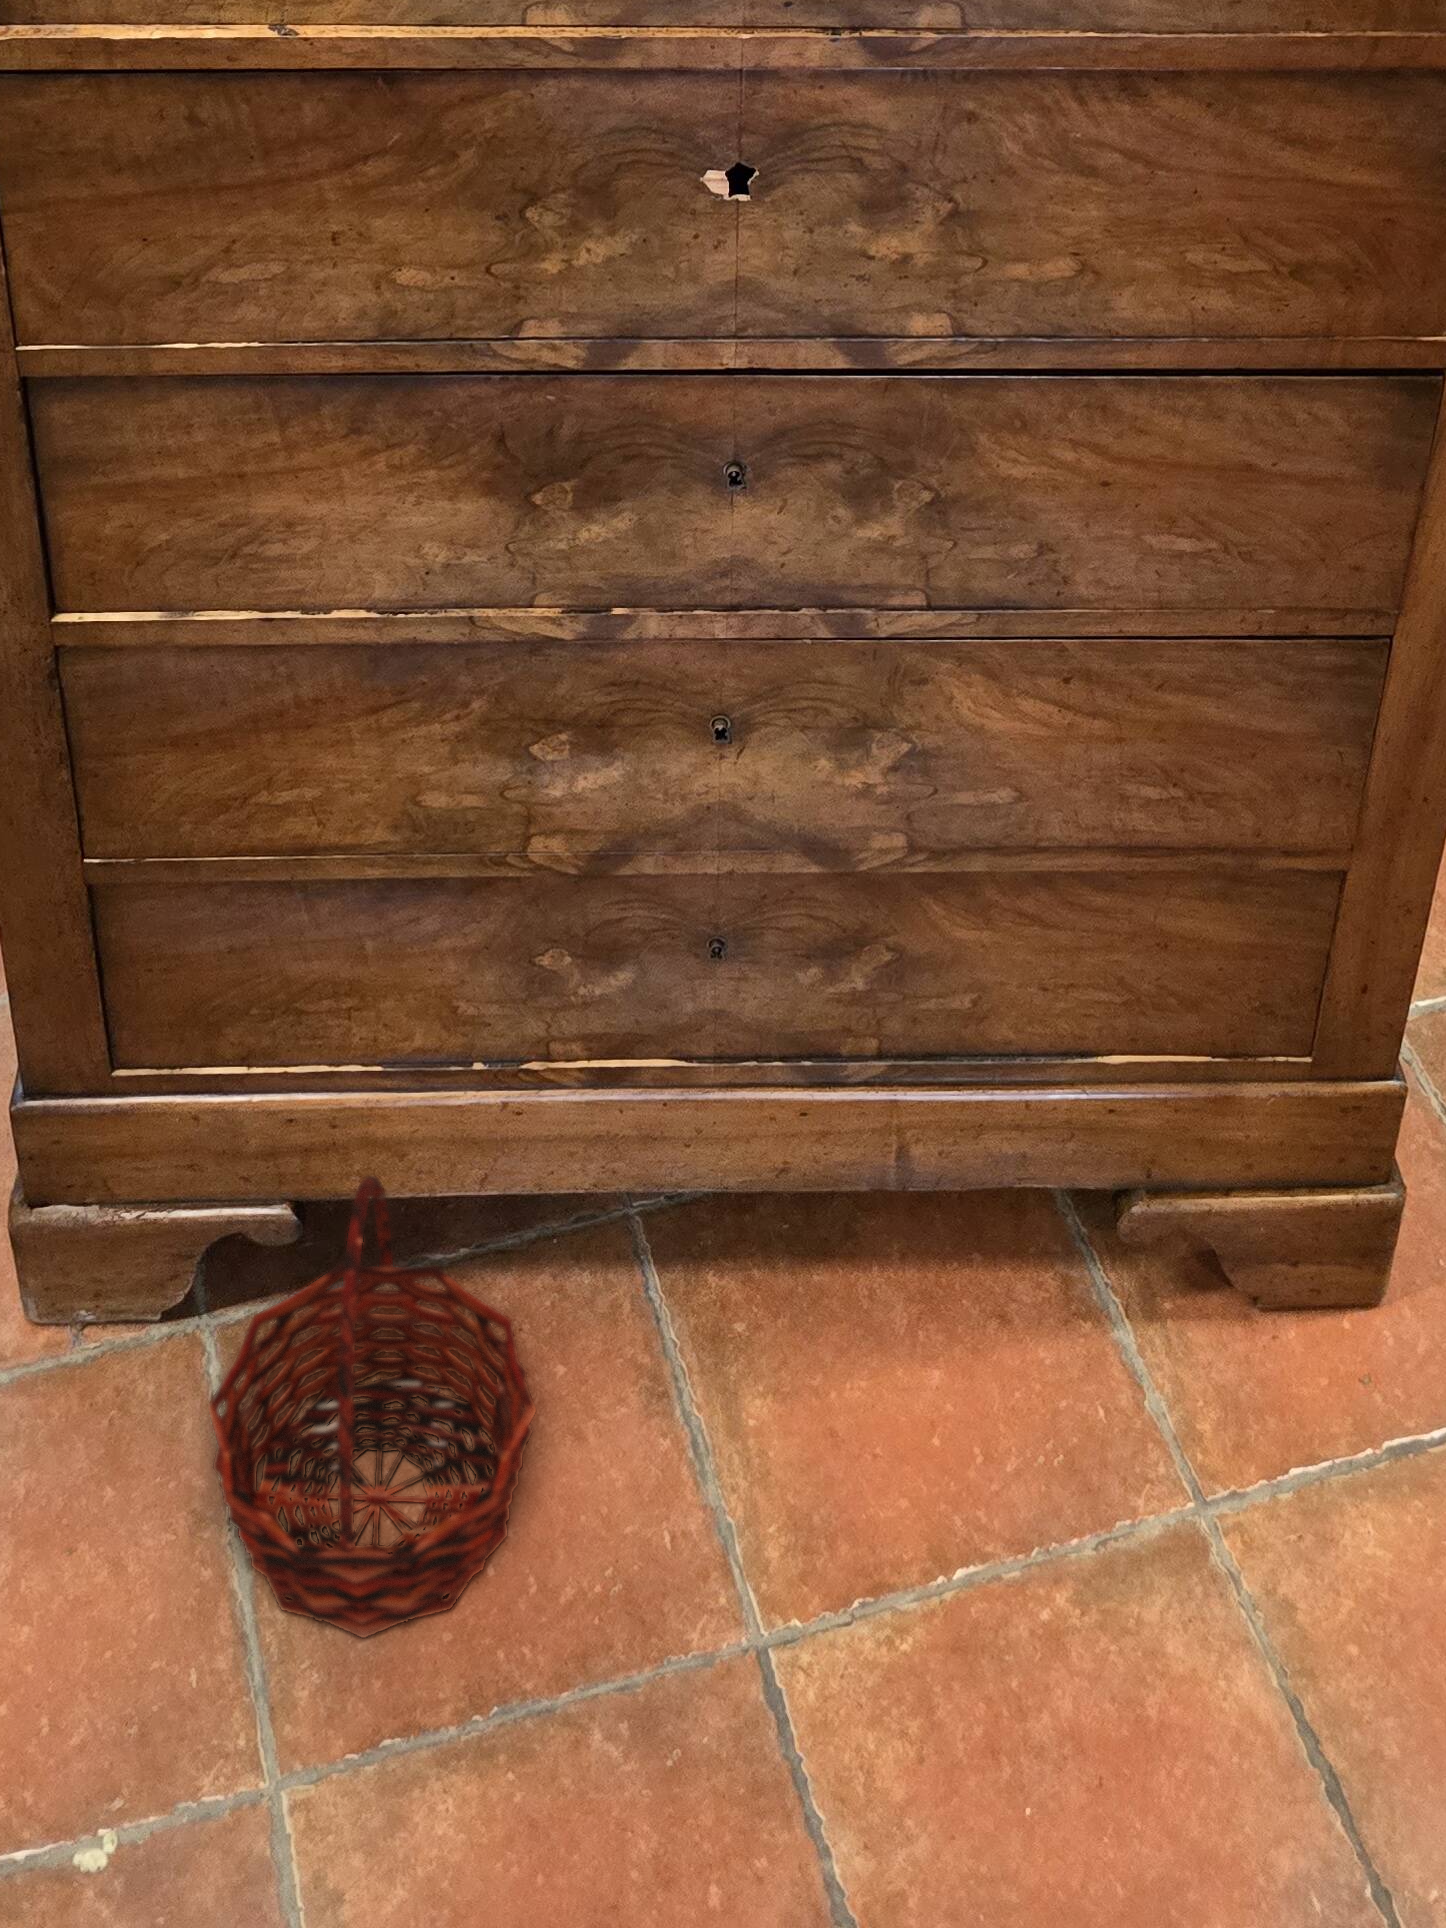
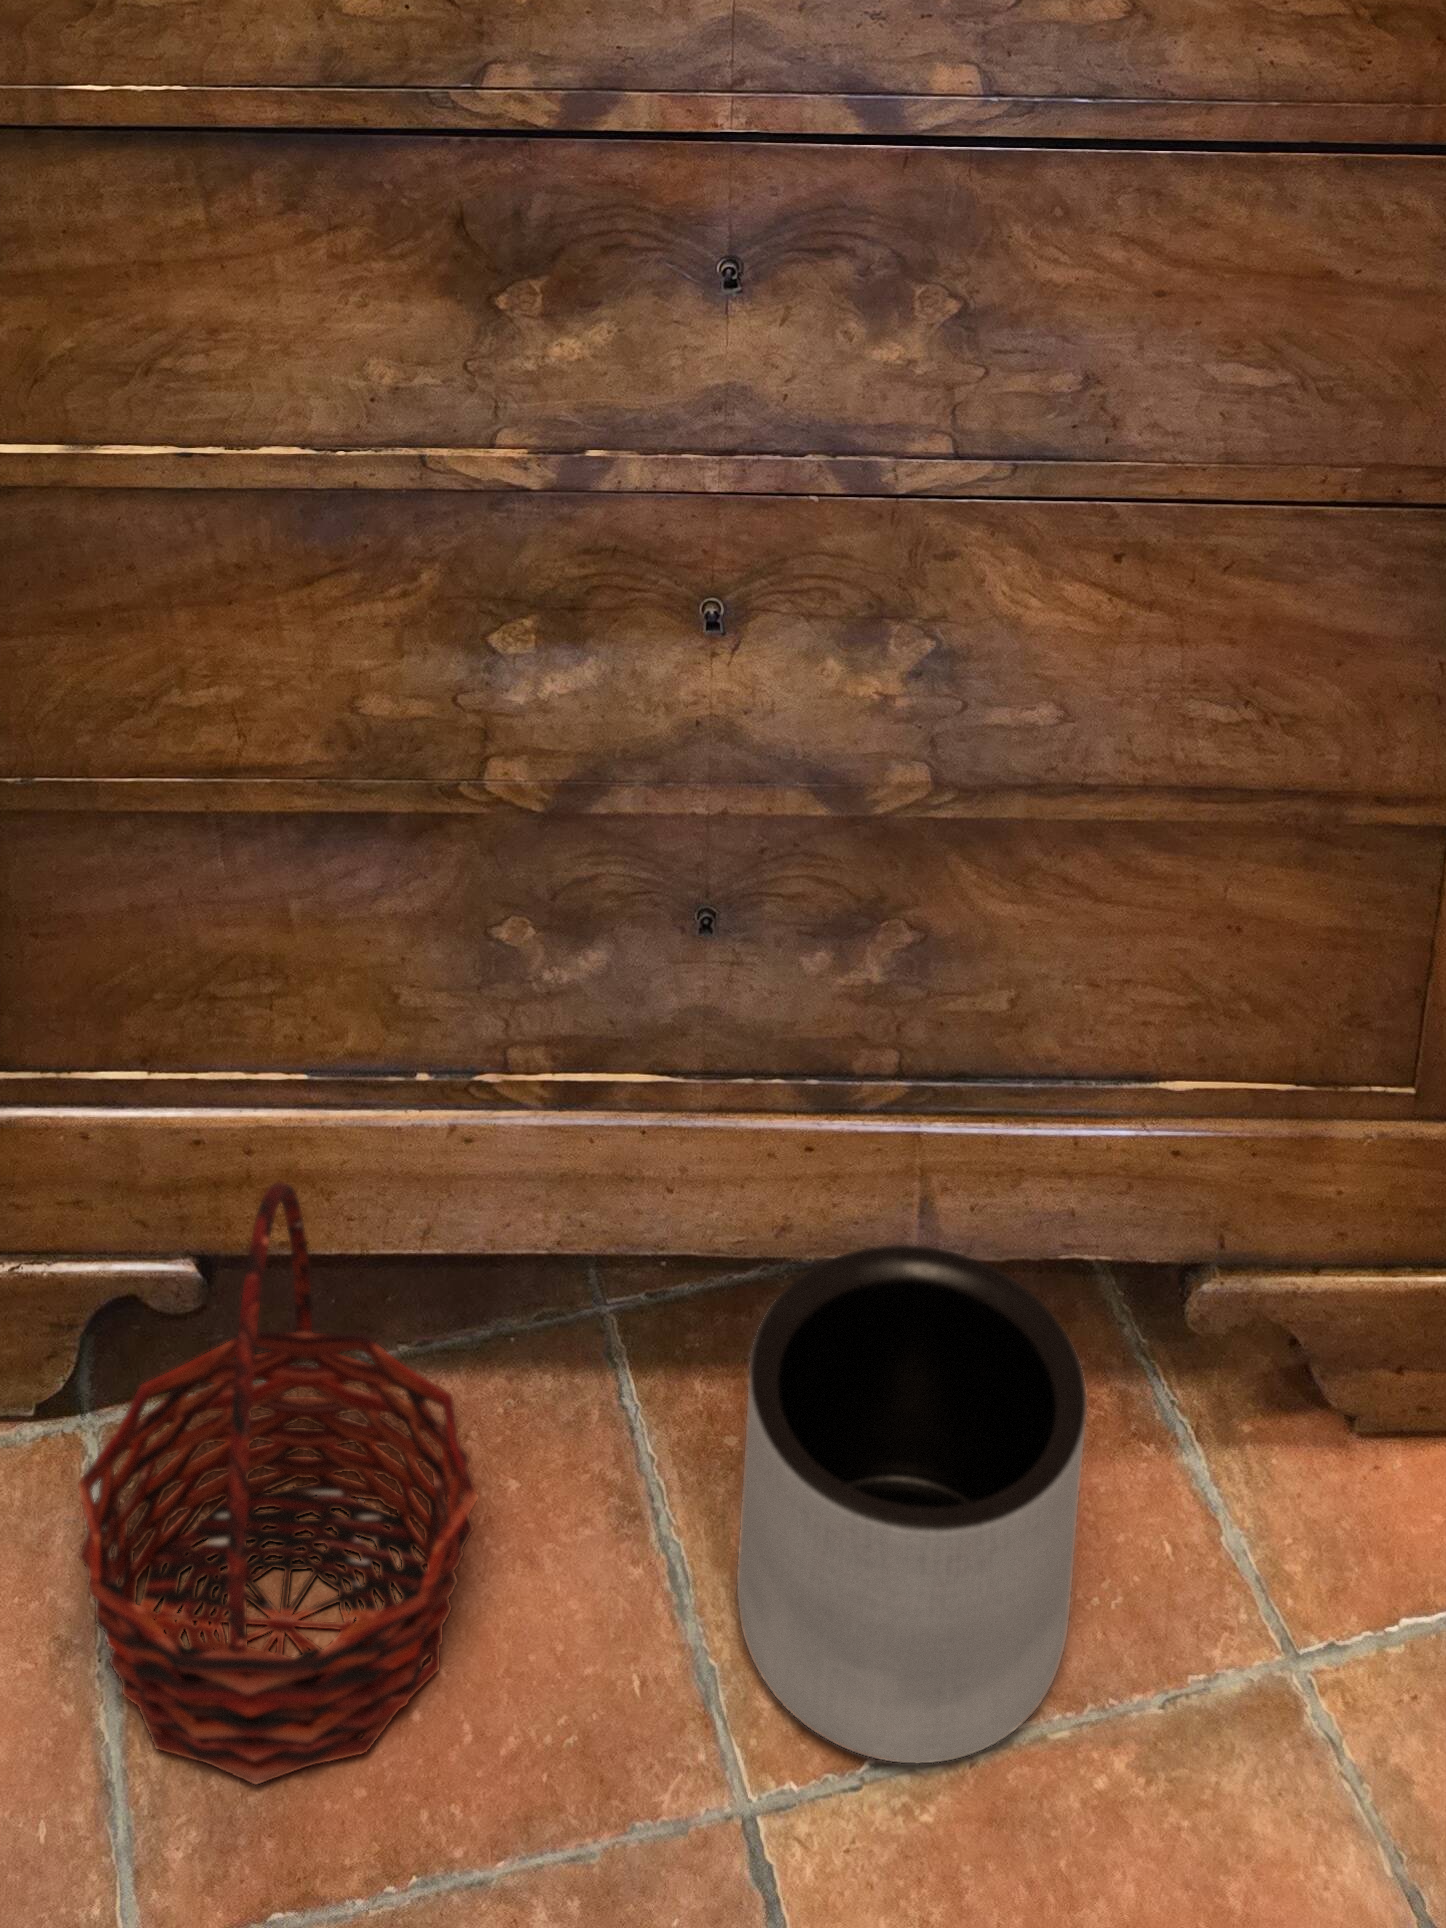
planter: none [749,1196,1034,1609] -> present [737,1245,1087,1763]

